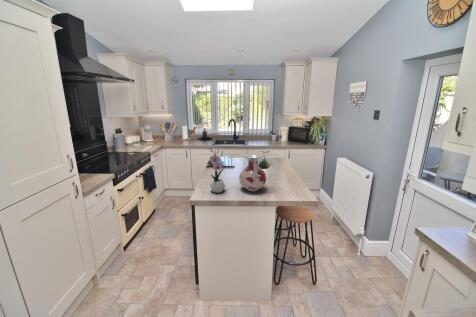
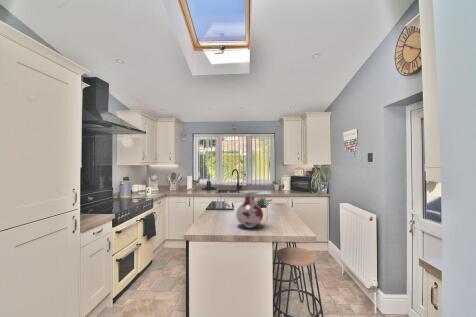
flower arrangement: present [210,149,225,193] -> none [207,183,223,228]

